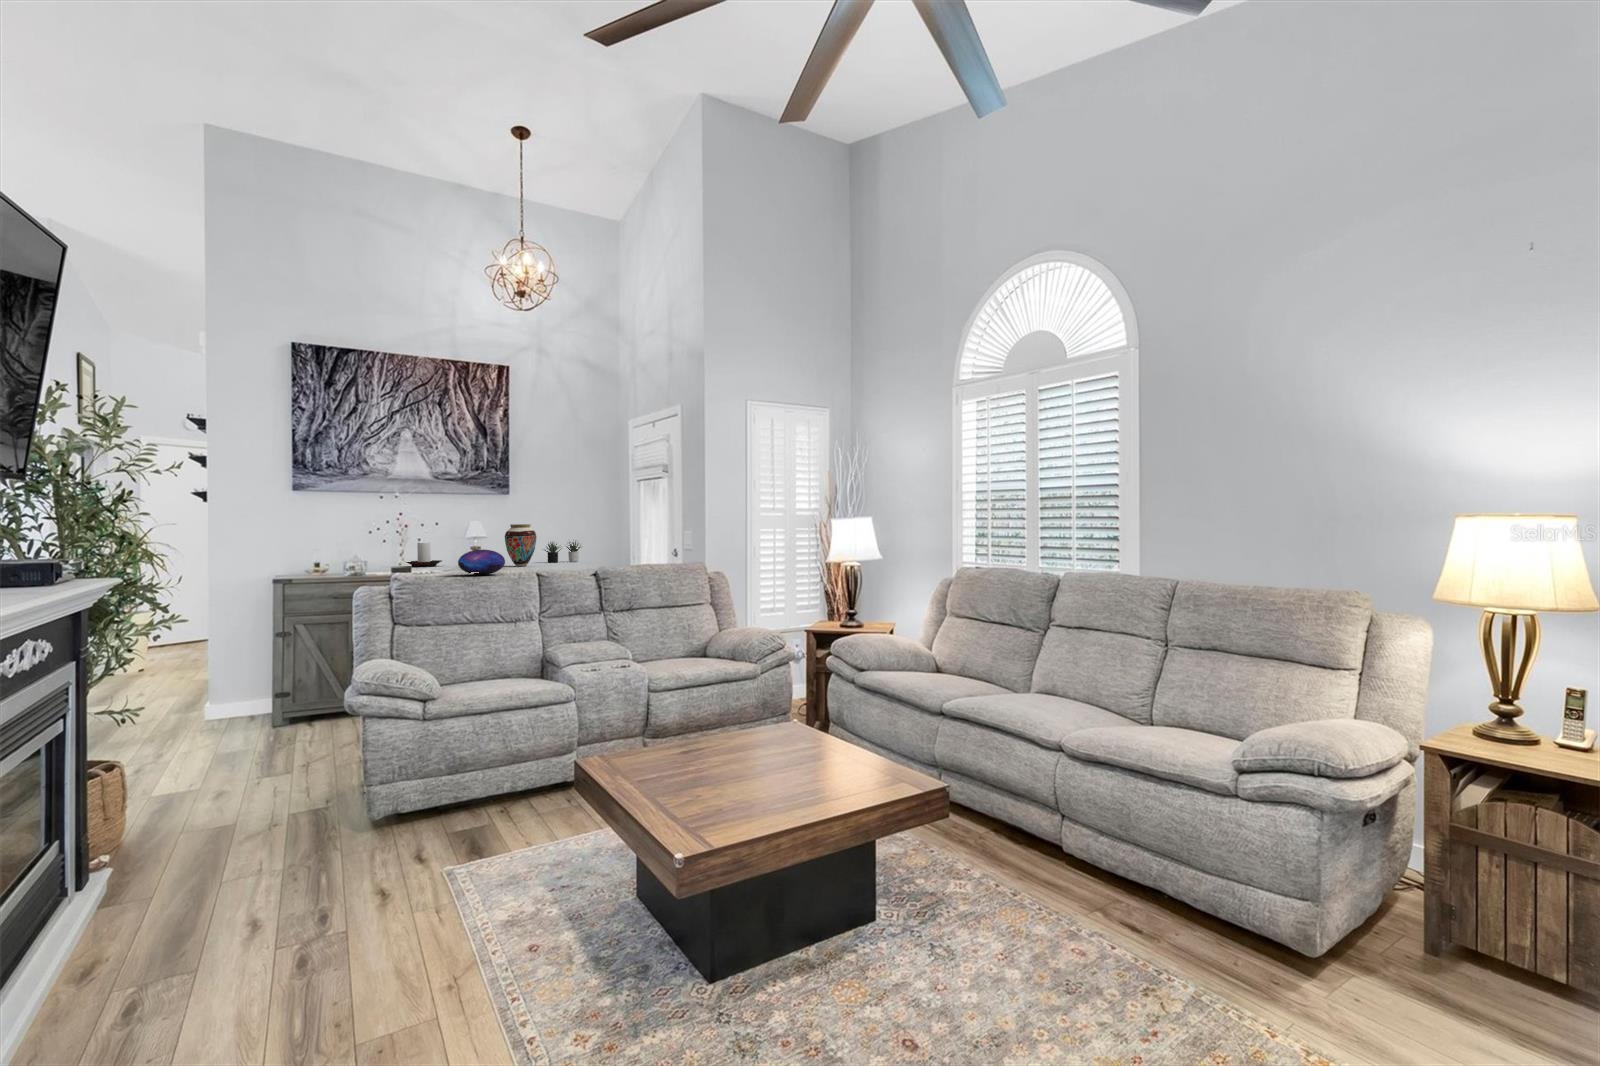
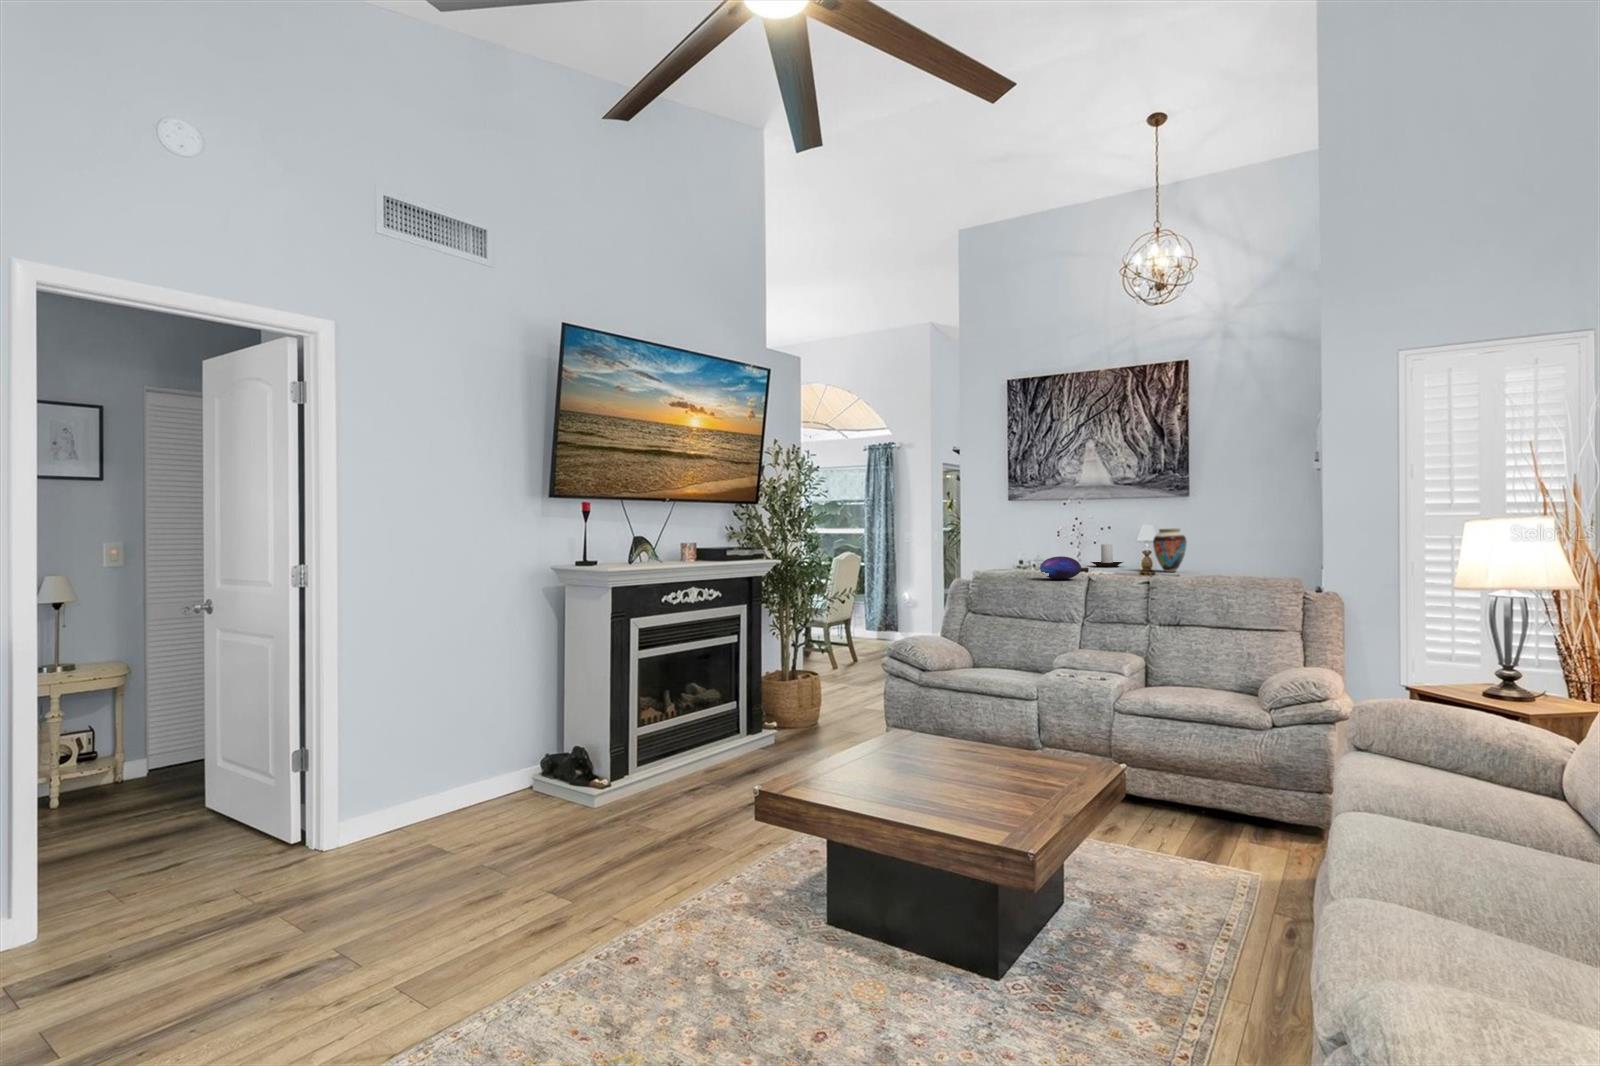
succulent plant: present [545,540,581,563] -> none [1227,542,1282,569]

